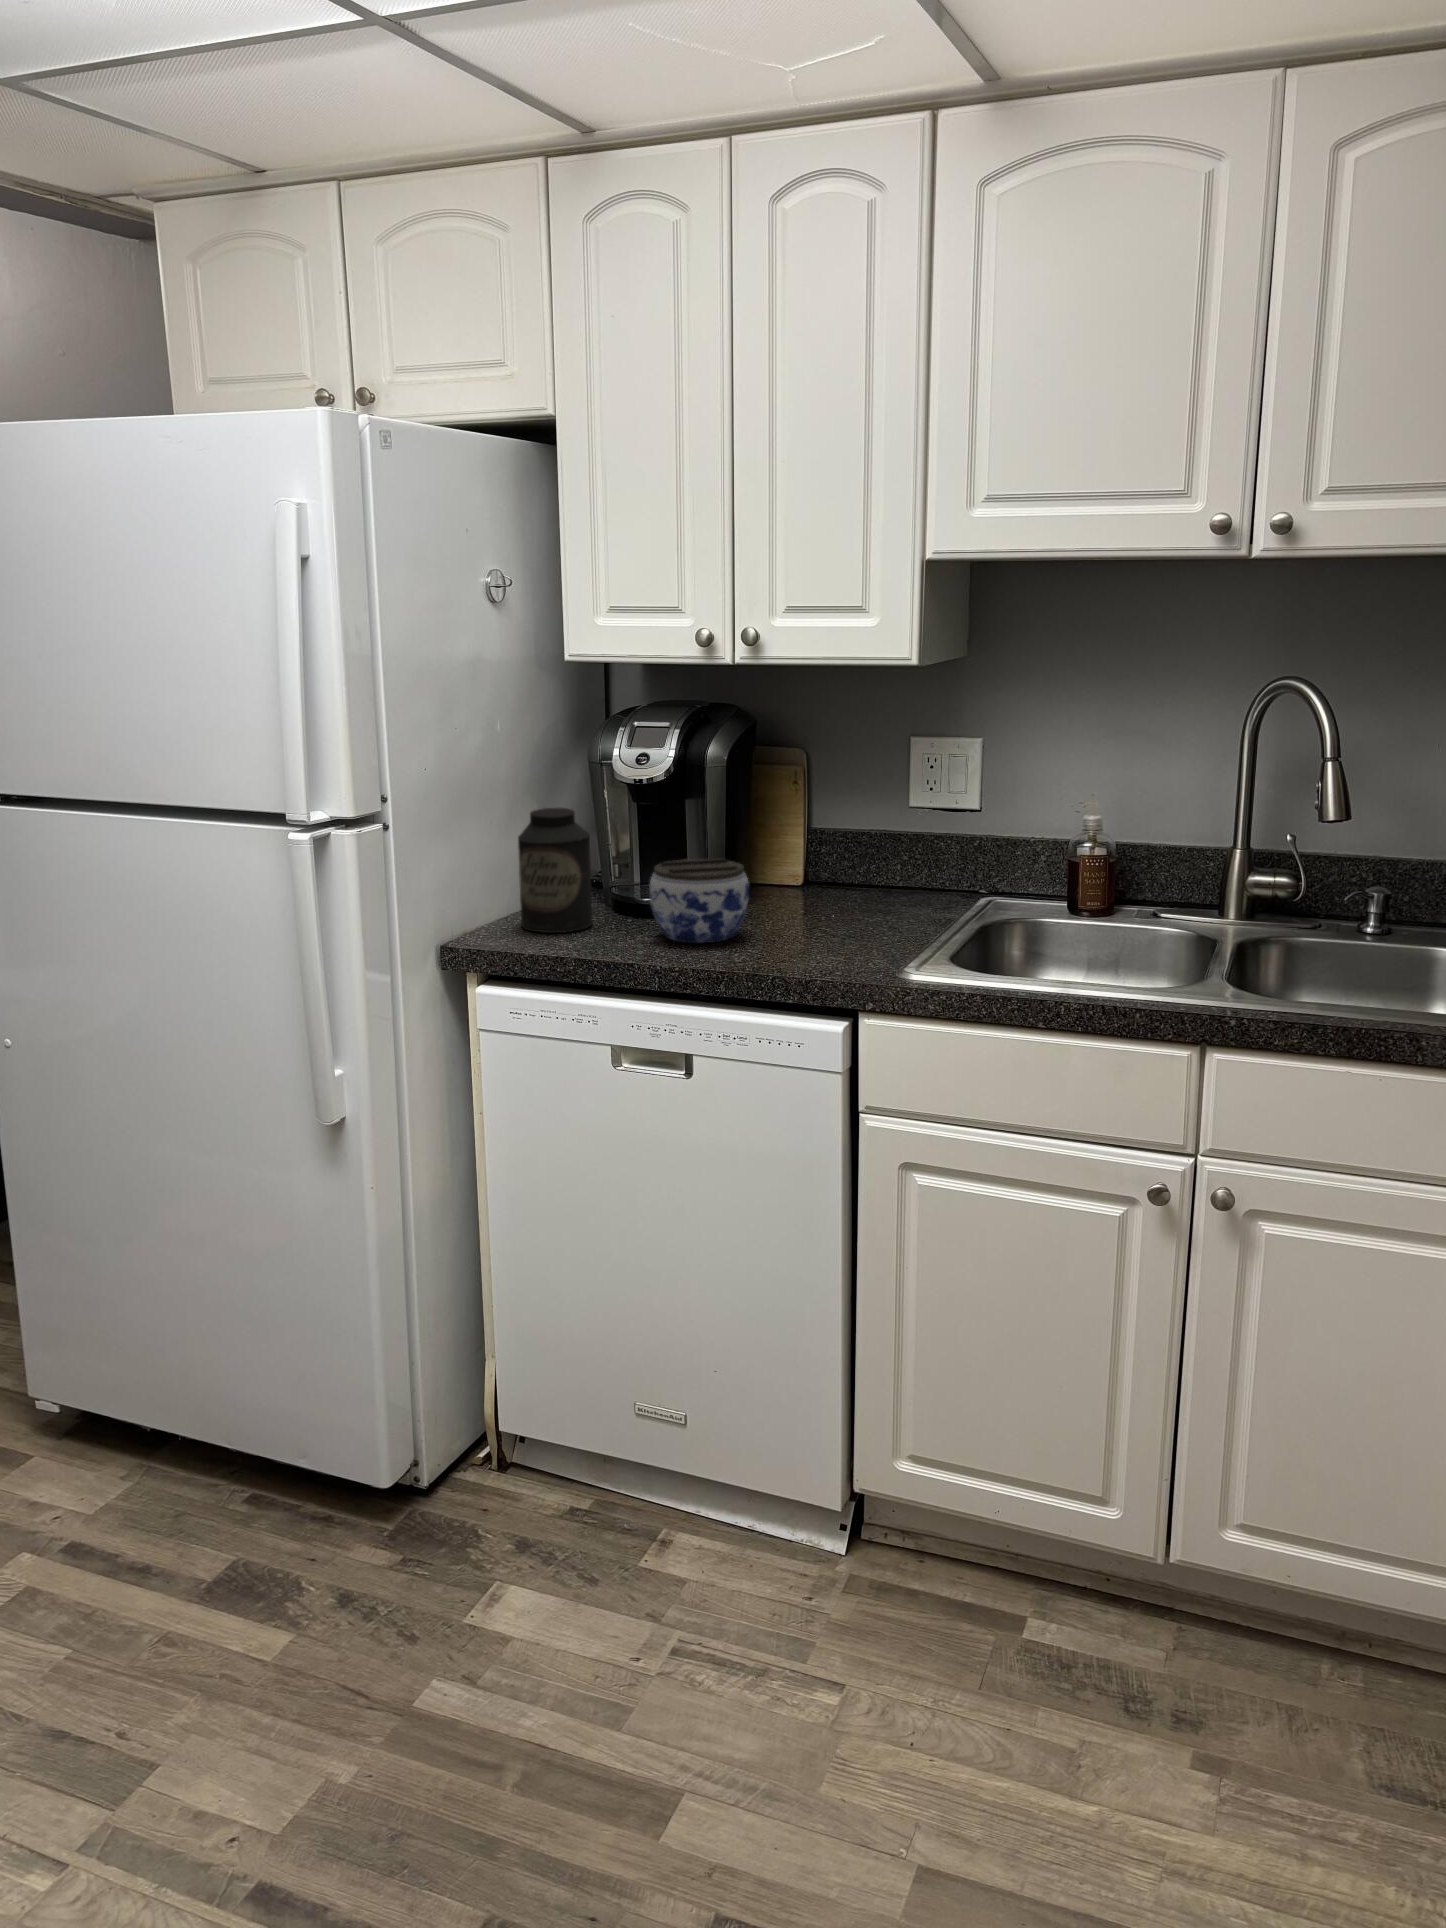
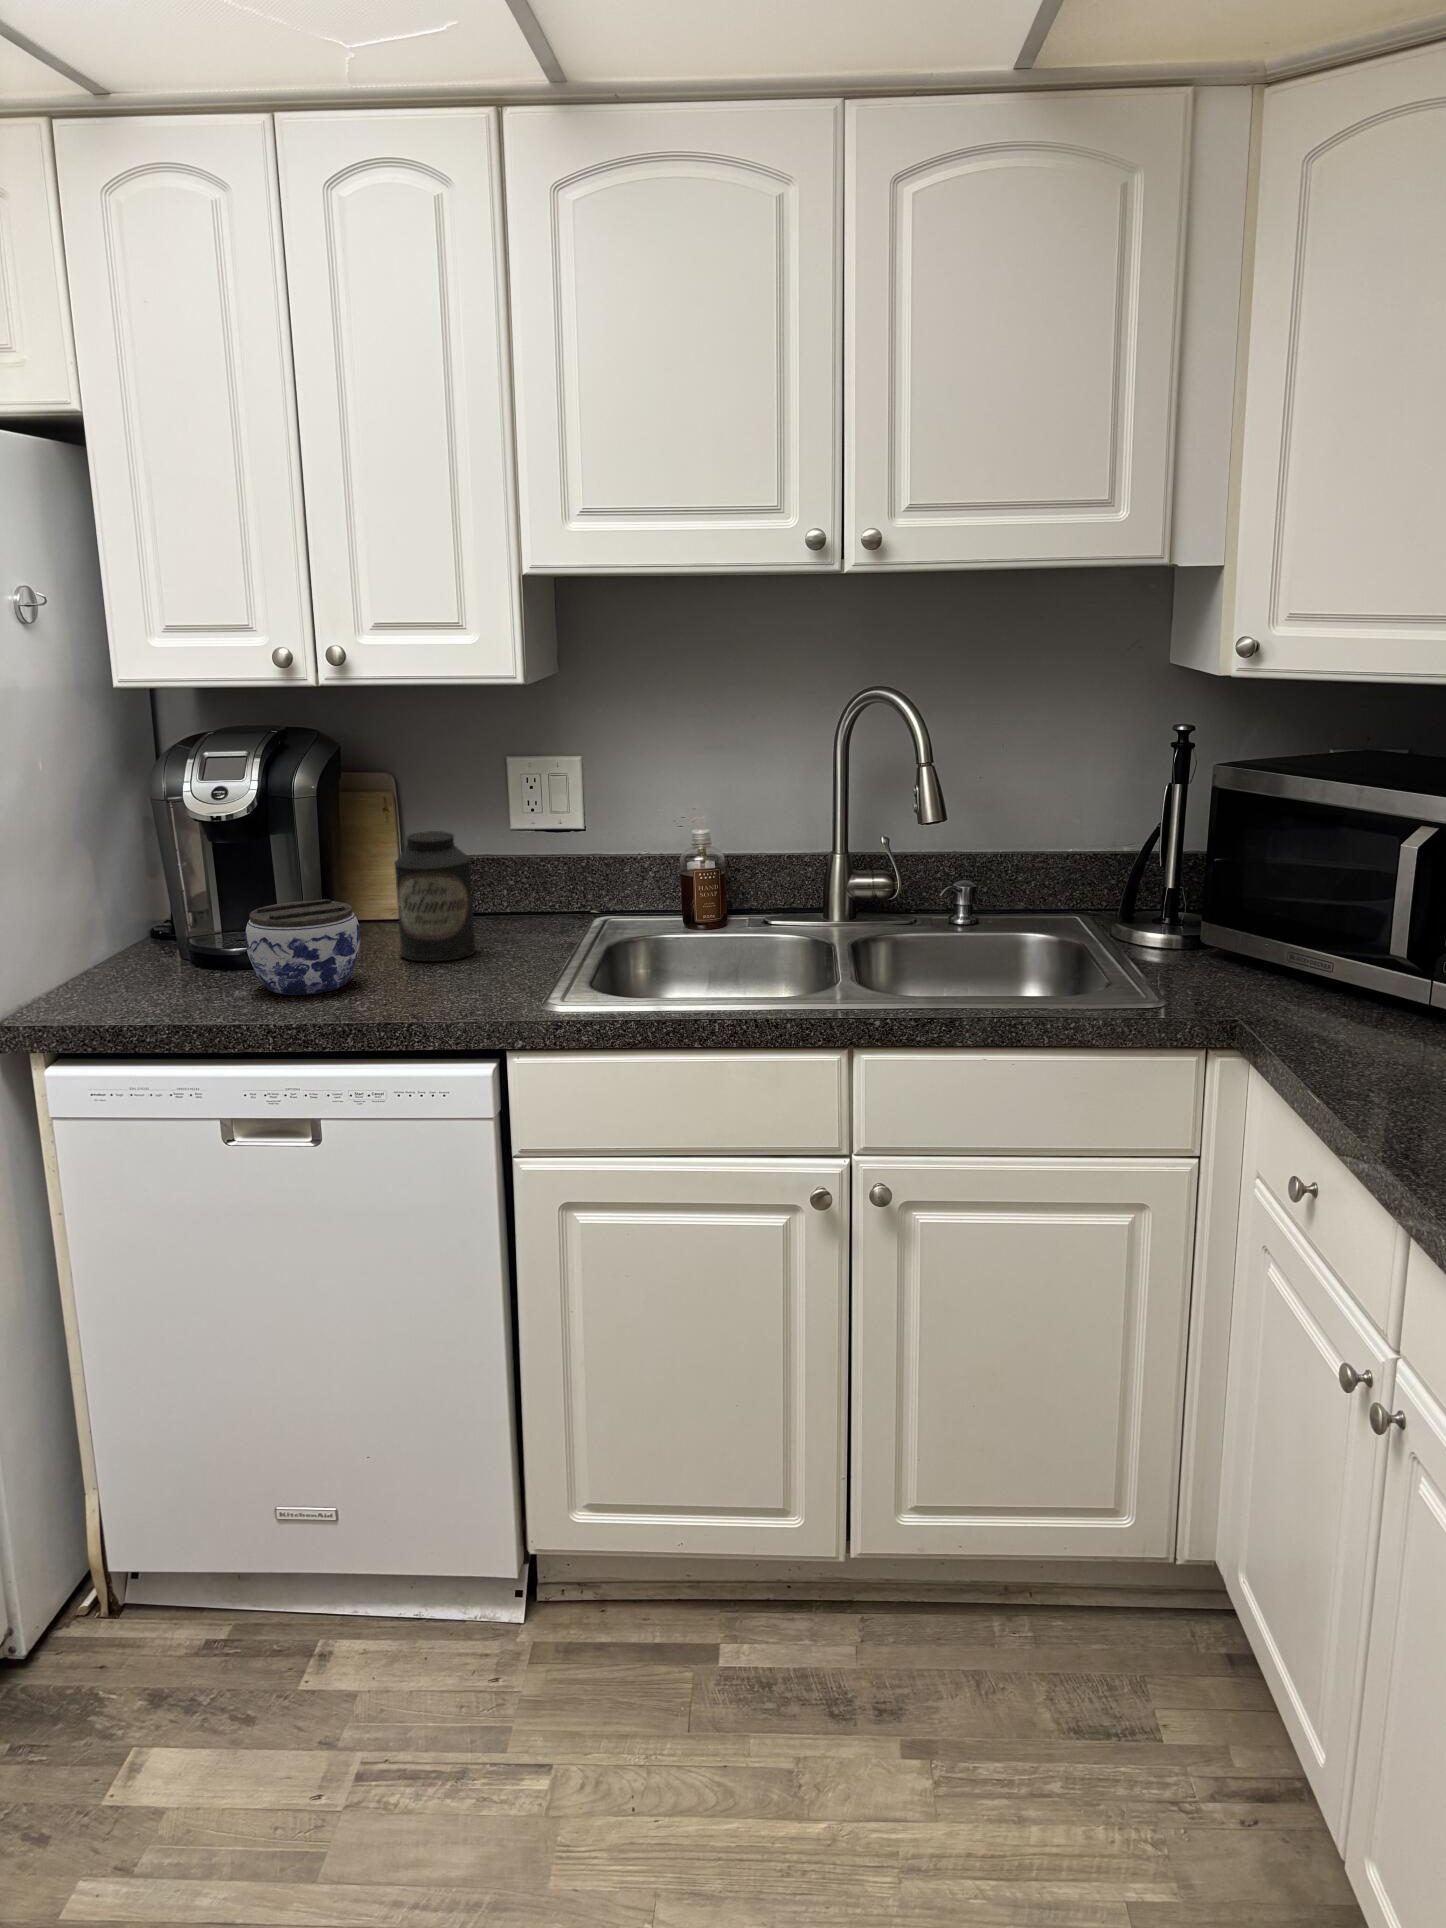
canister: present [518,808,593,933] -> present [395,831,476,962]

